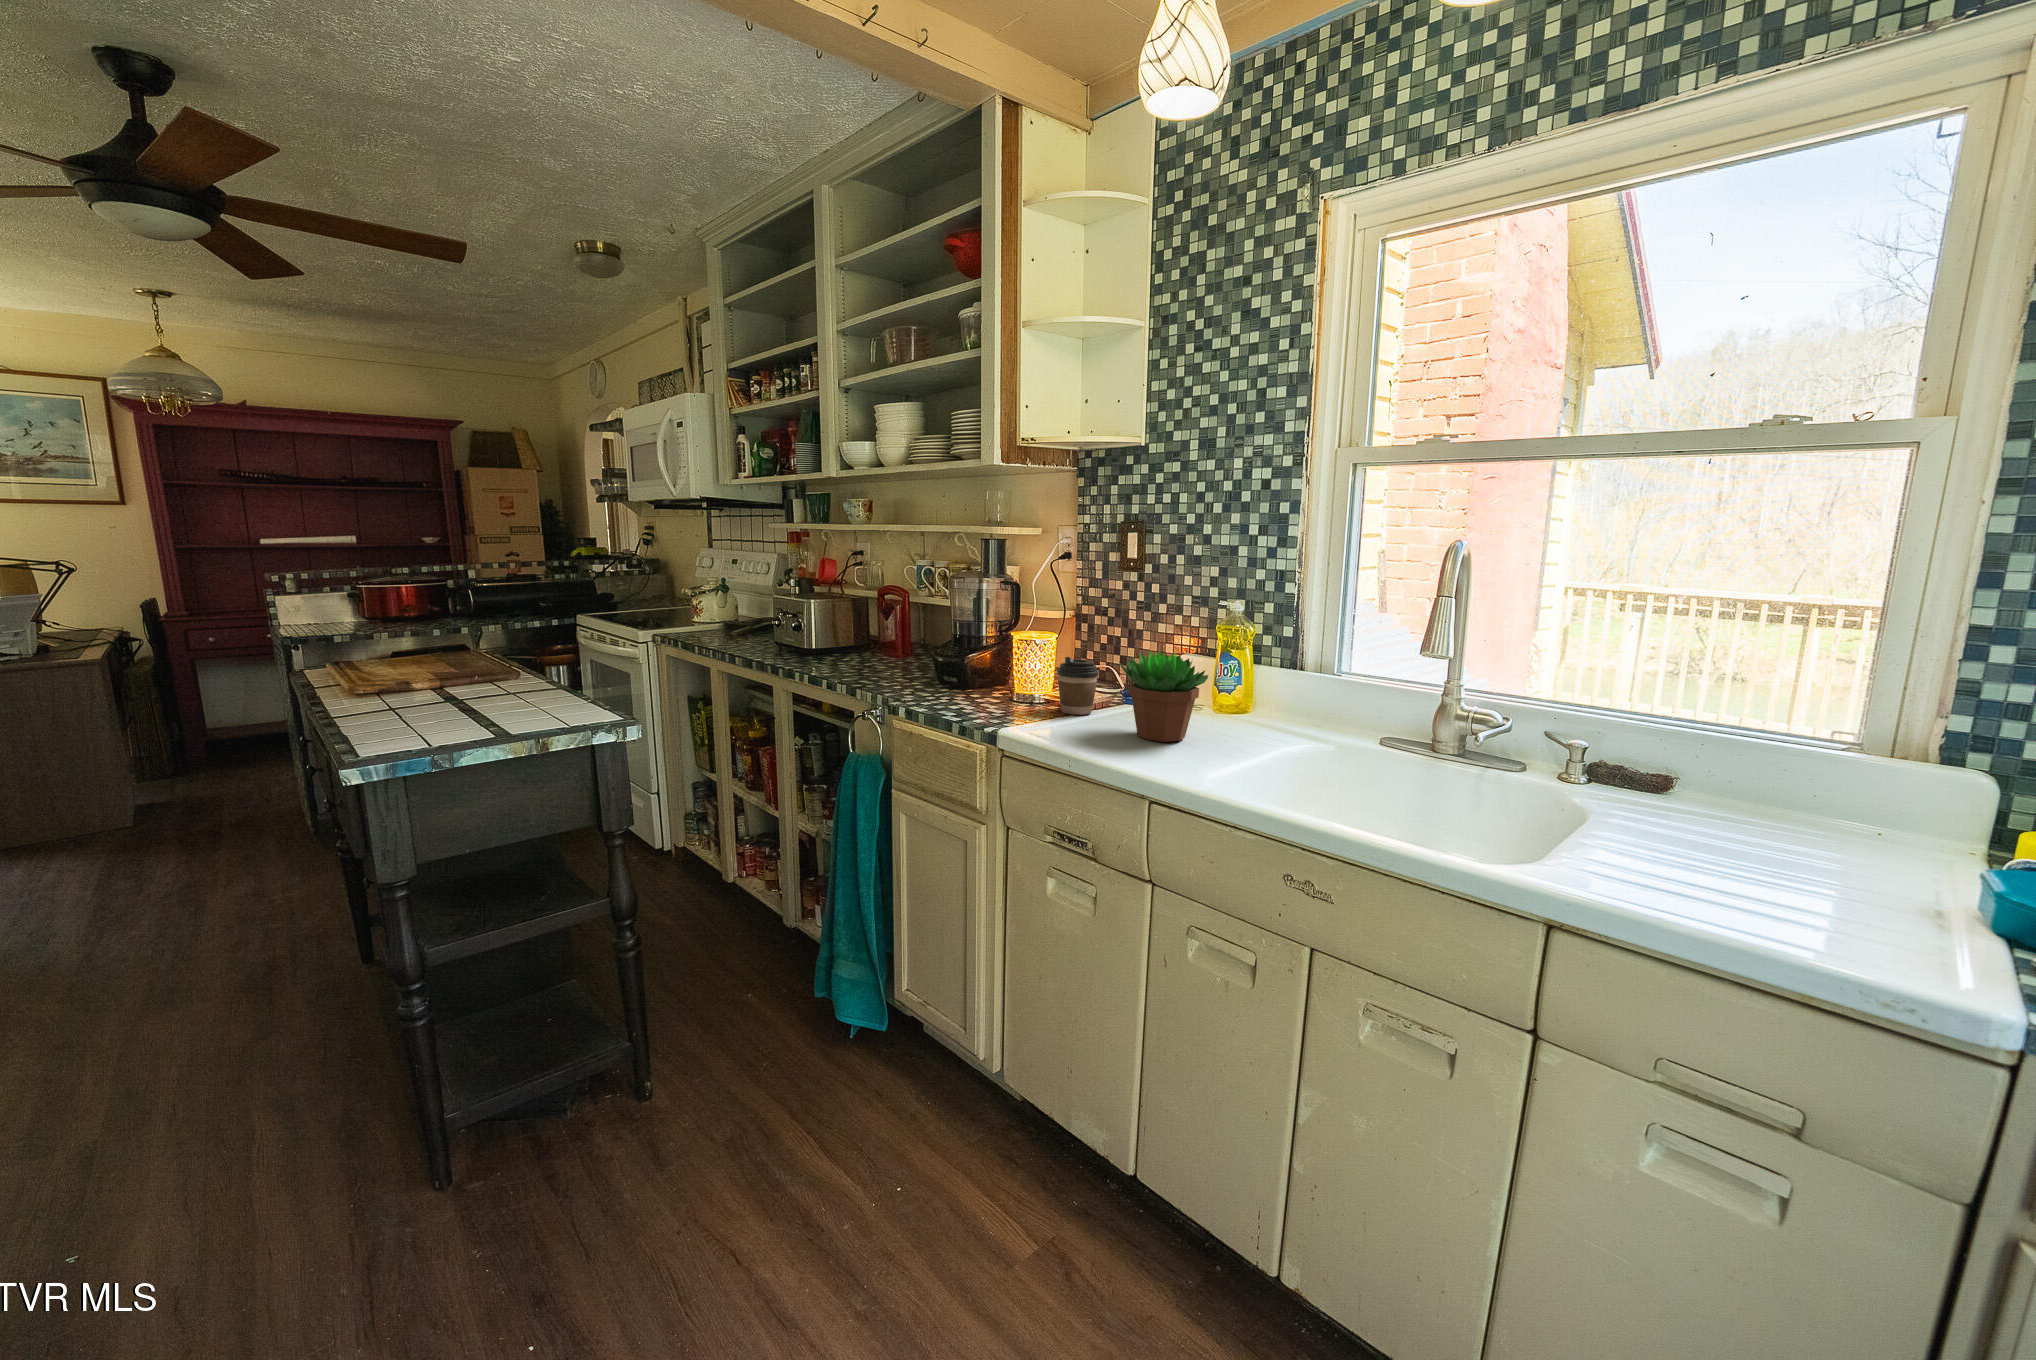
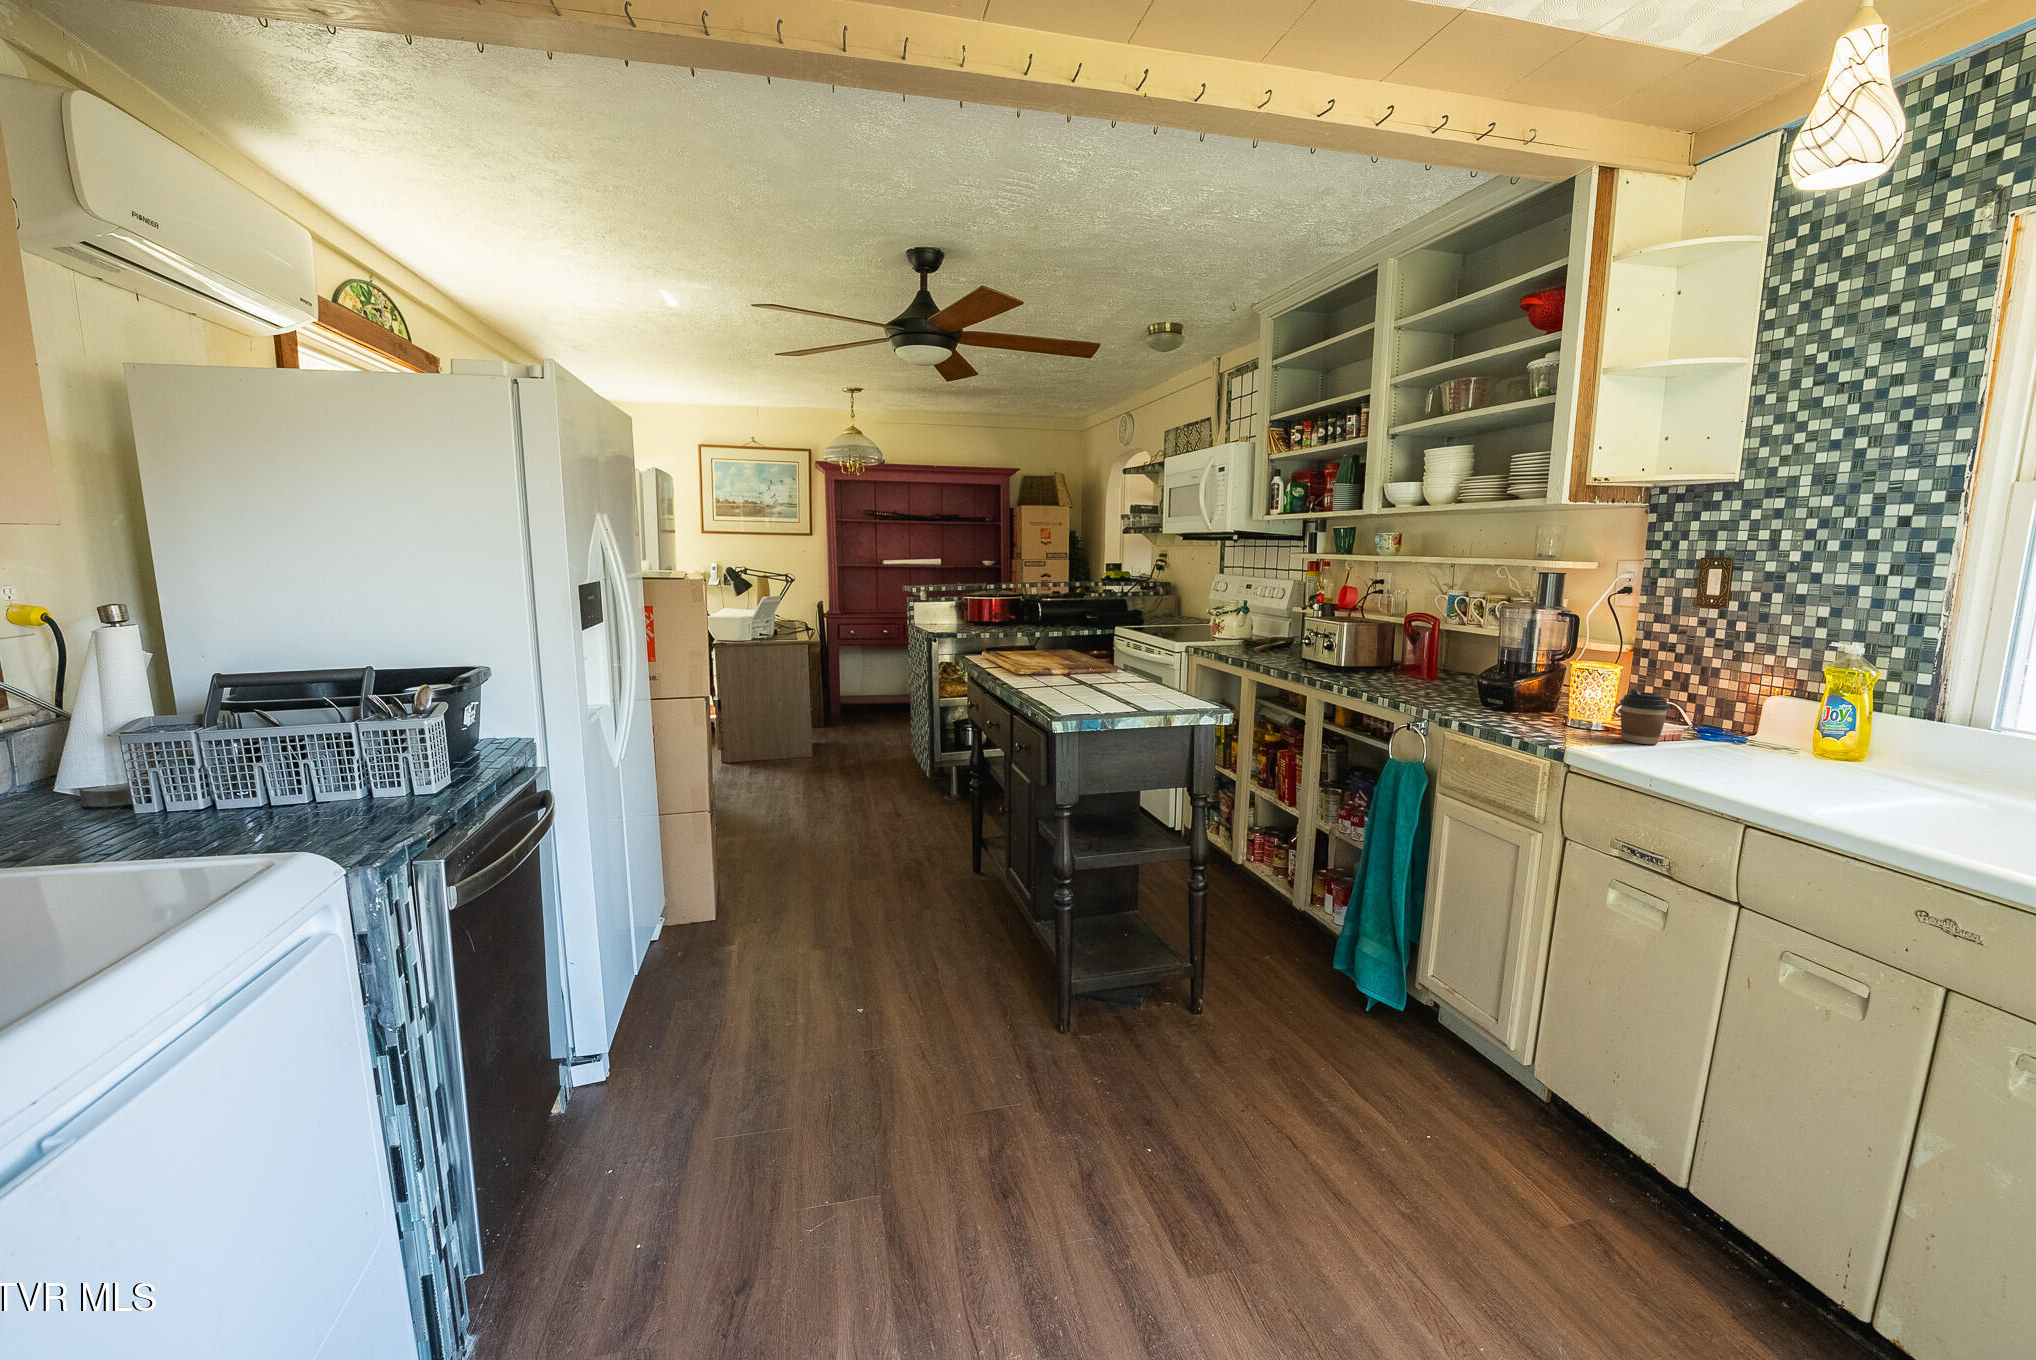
succulent plant: present [1120,651,1208,742] -> none [1700,688,1814,778]

